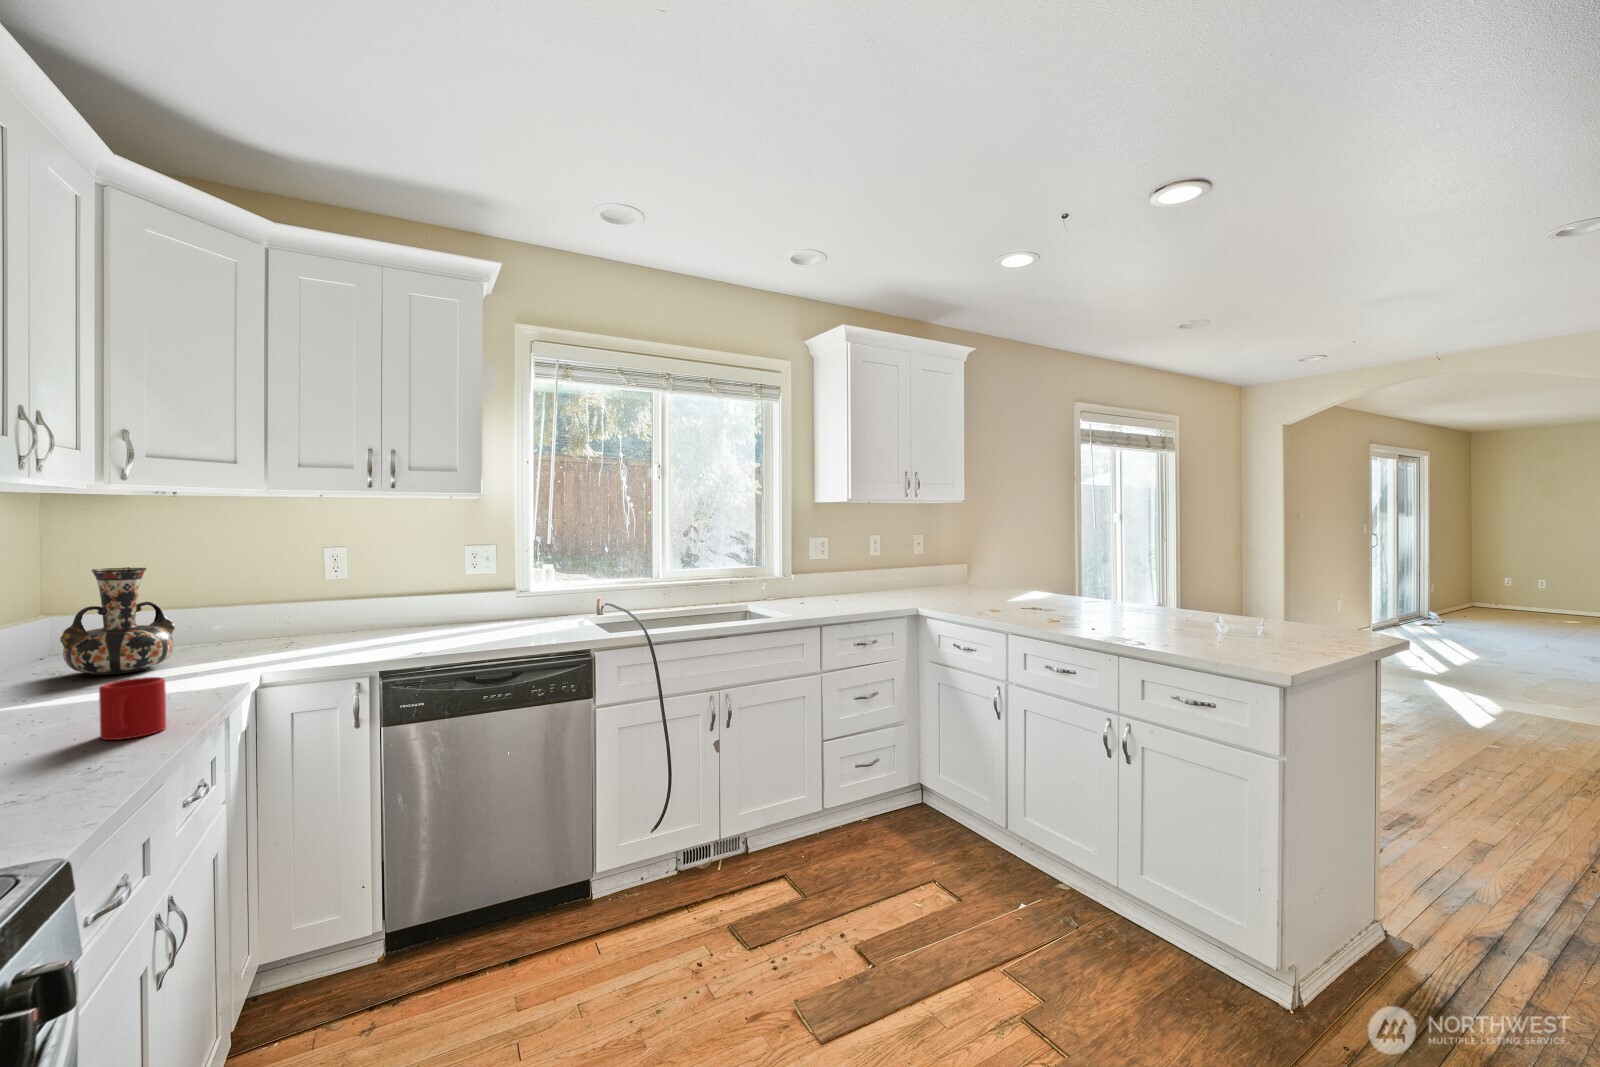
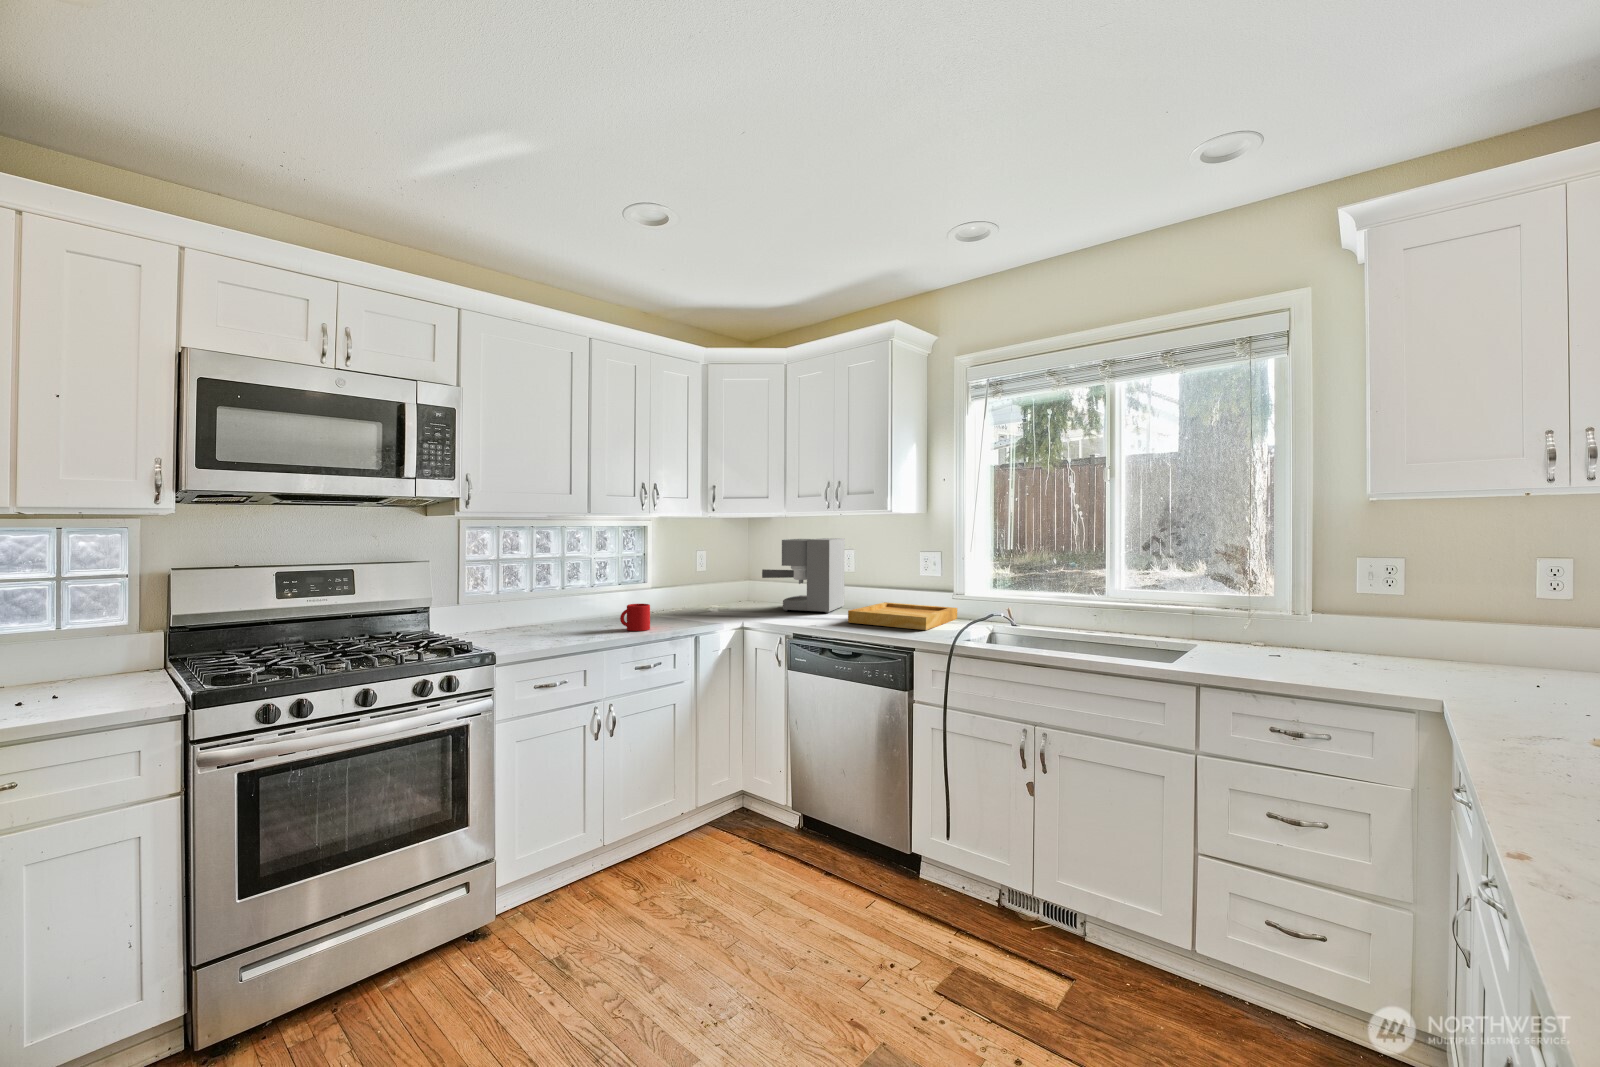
coffee maker: none [210,537,367,654] -> present [762,538,845,613]
decorative vase: present [60,567,175,675] -> none [707,551,754,607]
tray: none [433,608,564,644] -> present [848,602,957,630]

